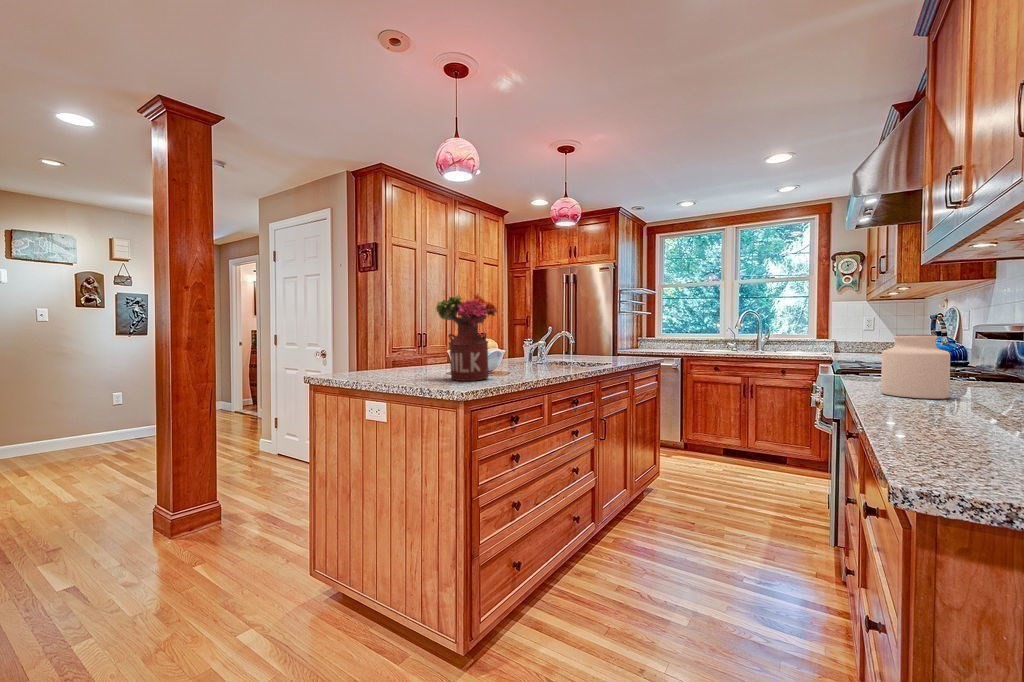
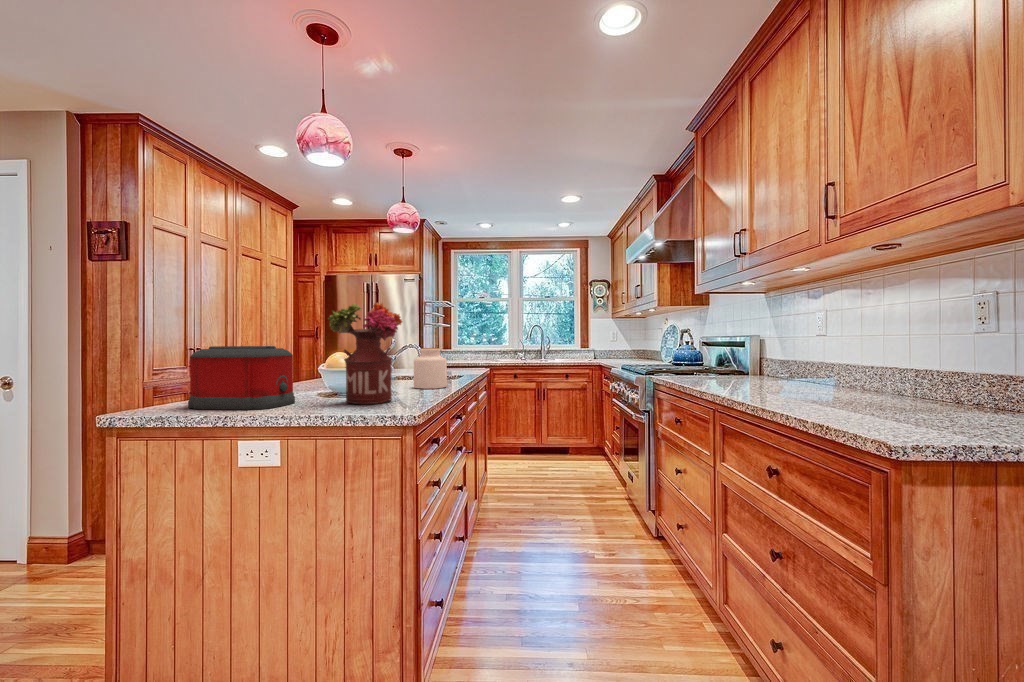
toaster: none [357,331,423,379] -> present [188,346,295,410]
jar: present [881,335,950,399] -> present [414,348,447,389]

